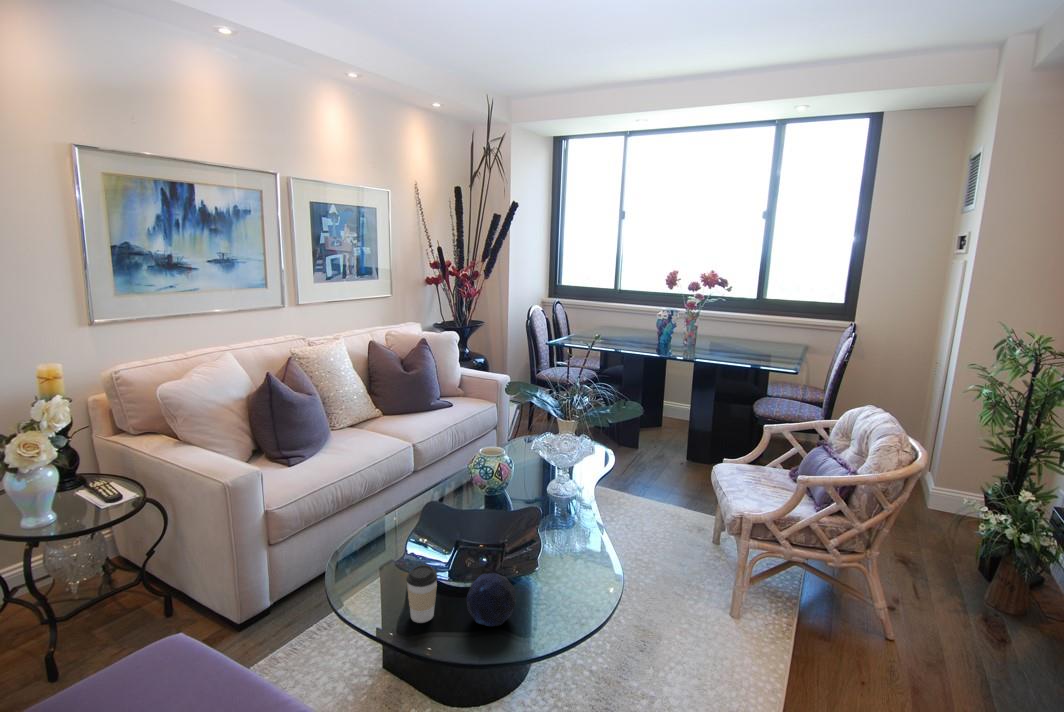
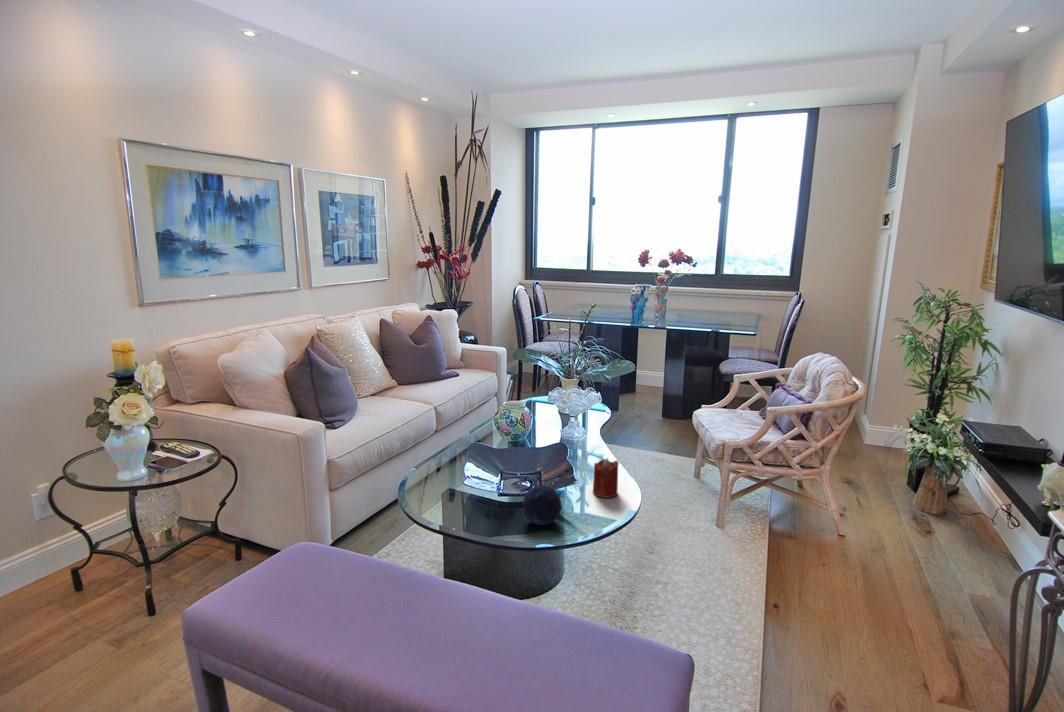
candle: none [565,537,598,589] -> present [593,458,619,498]
coffee cup: present [407,565,437,623] -> none [474,482,498,527]

